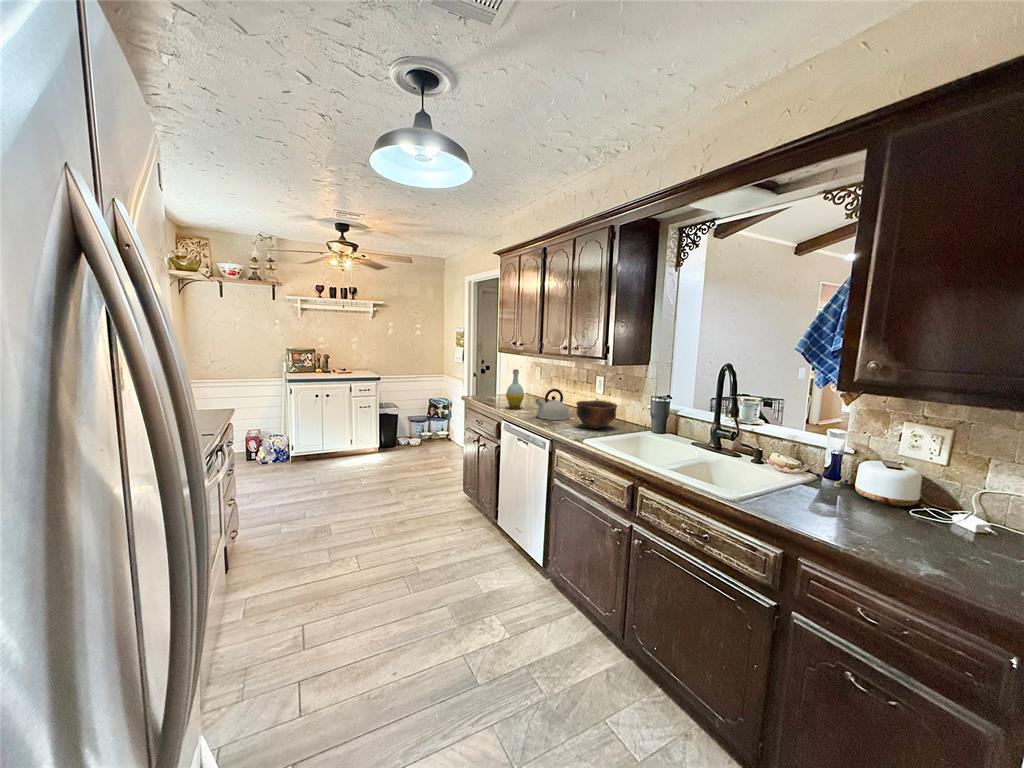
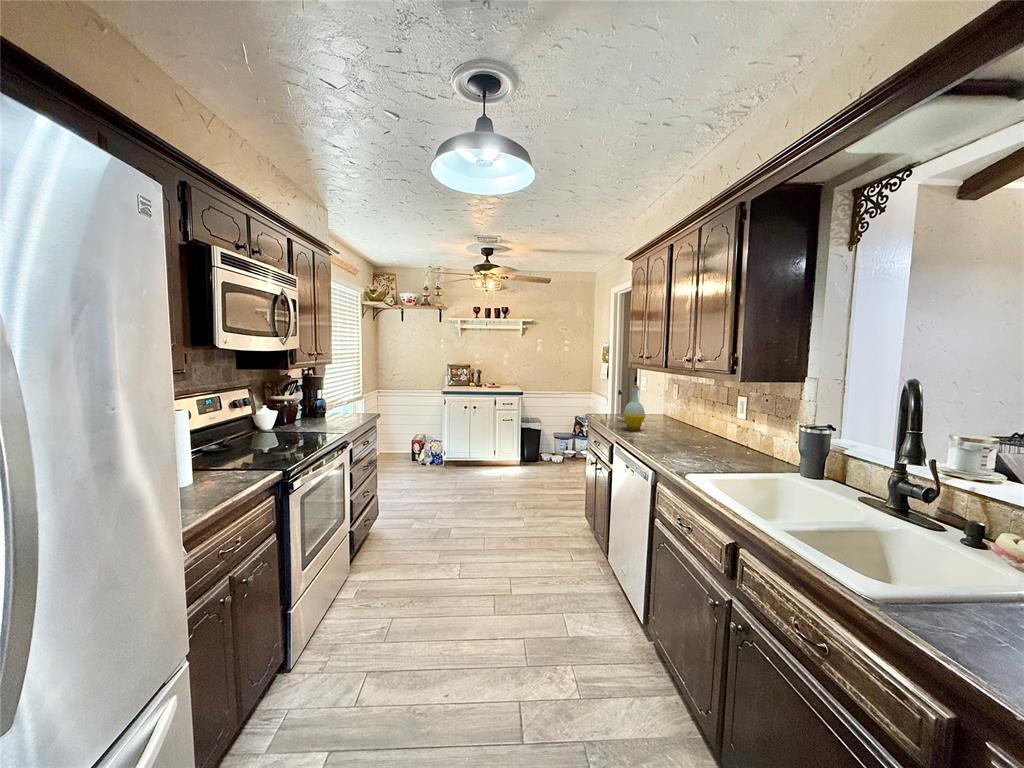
kettle: present [535,389,569,420] -> none [648,409,693,447]
bowl: present [576,400,617,428] -> none [692,426,750,462]

